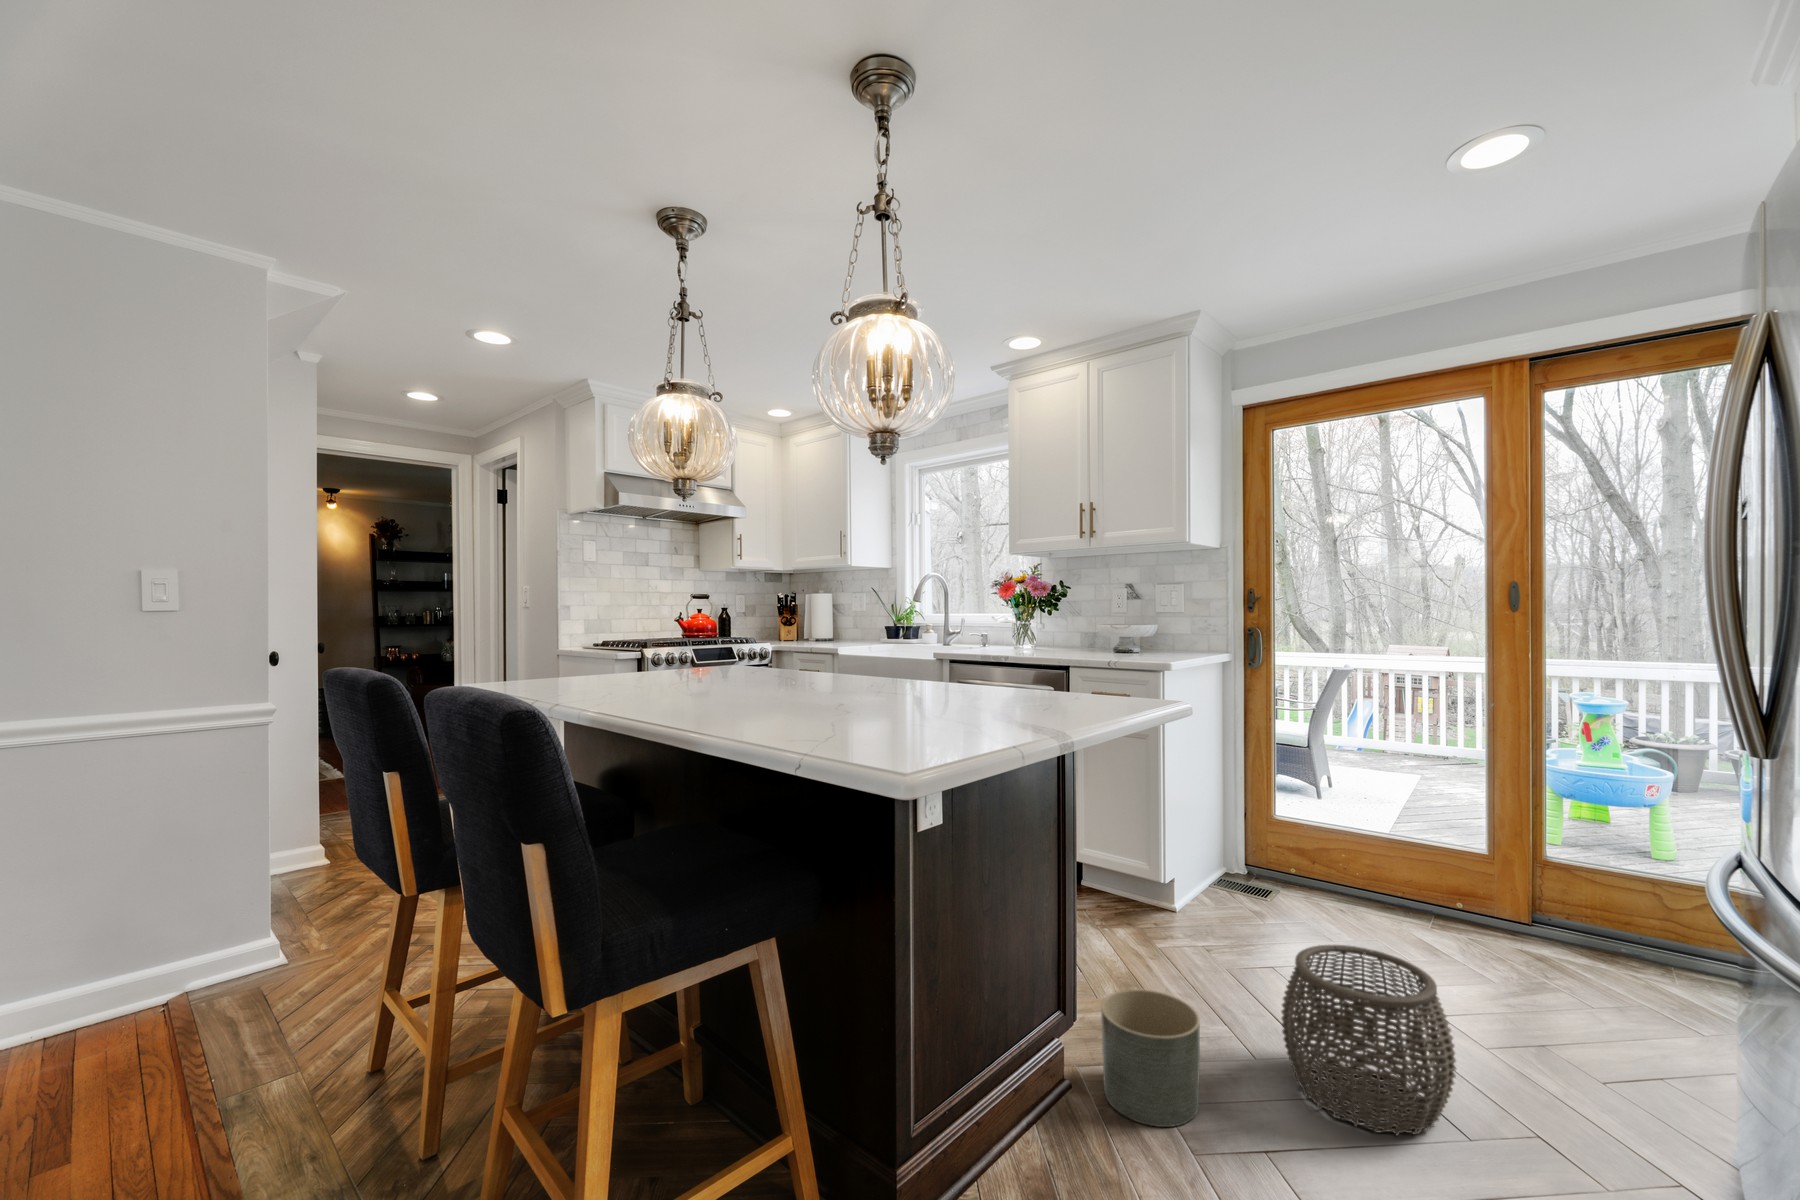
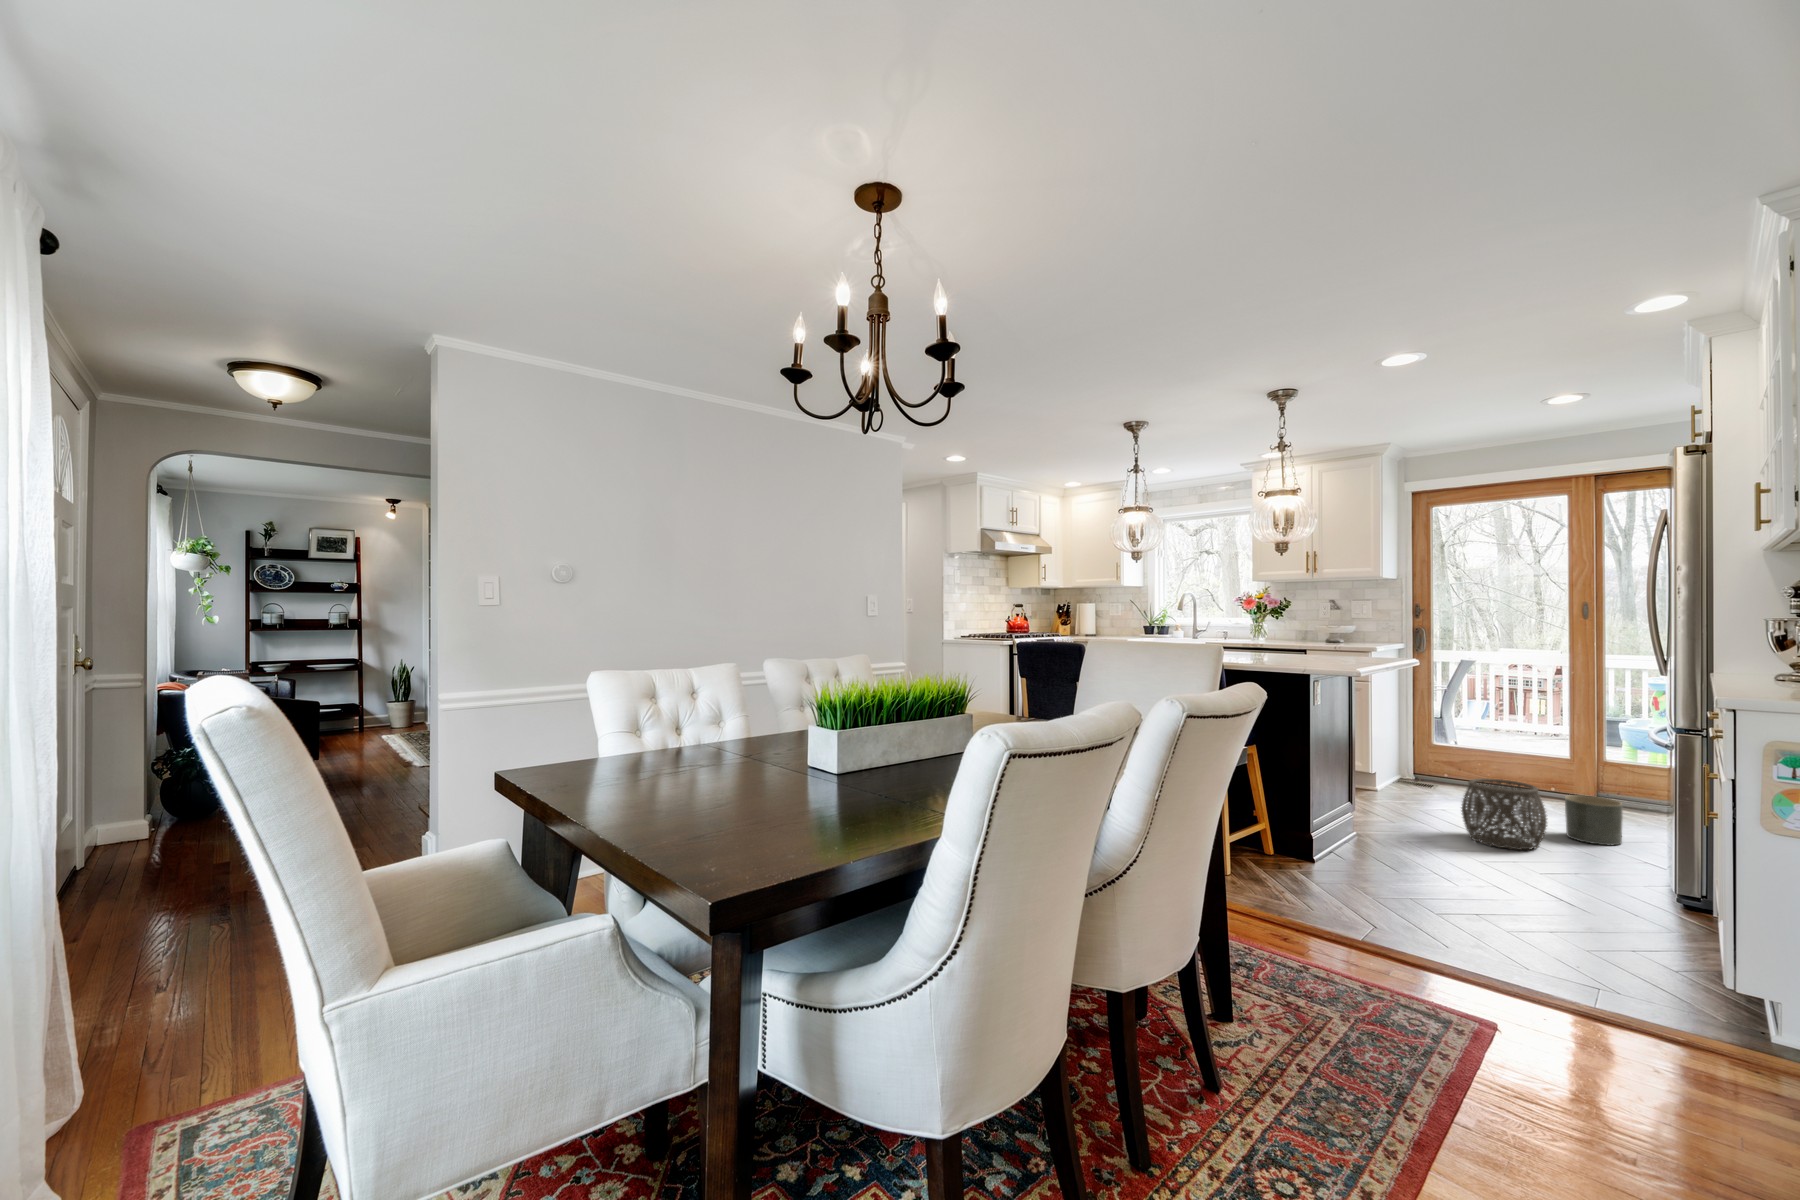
planter: present [1101,989,1200,1127] -> present [1565,795,1623,845]

